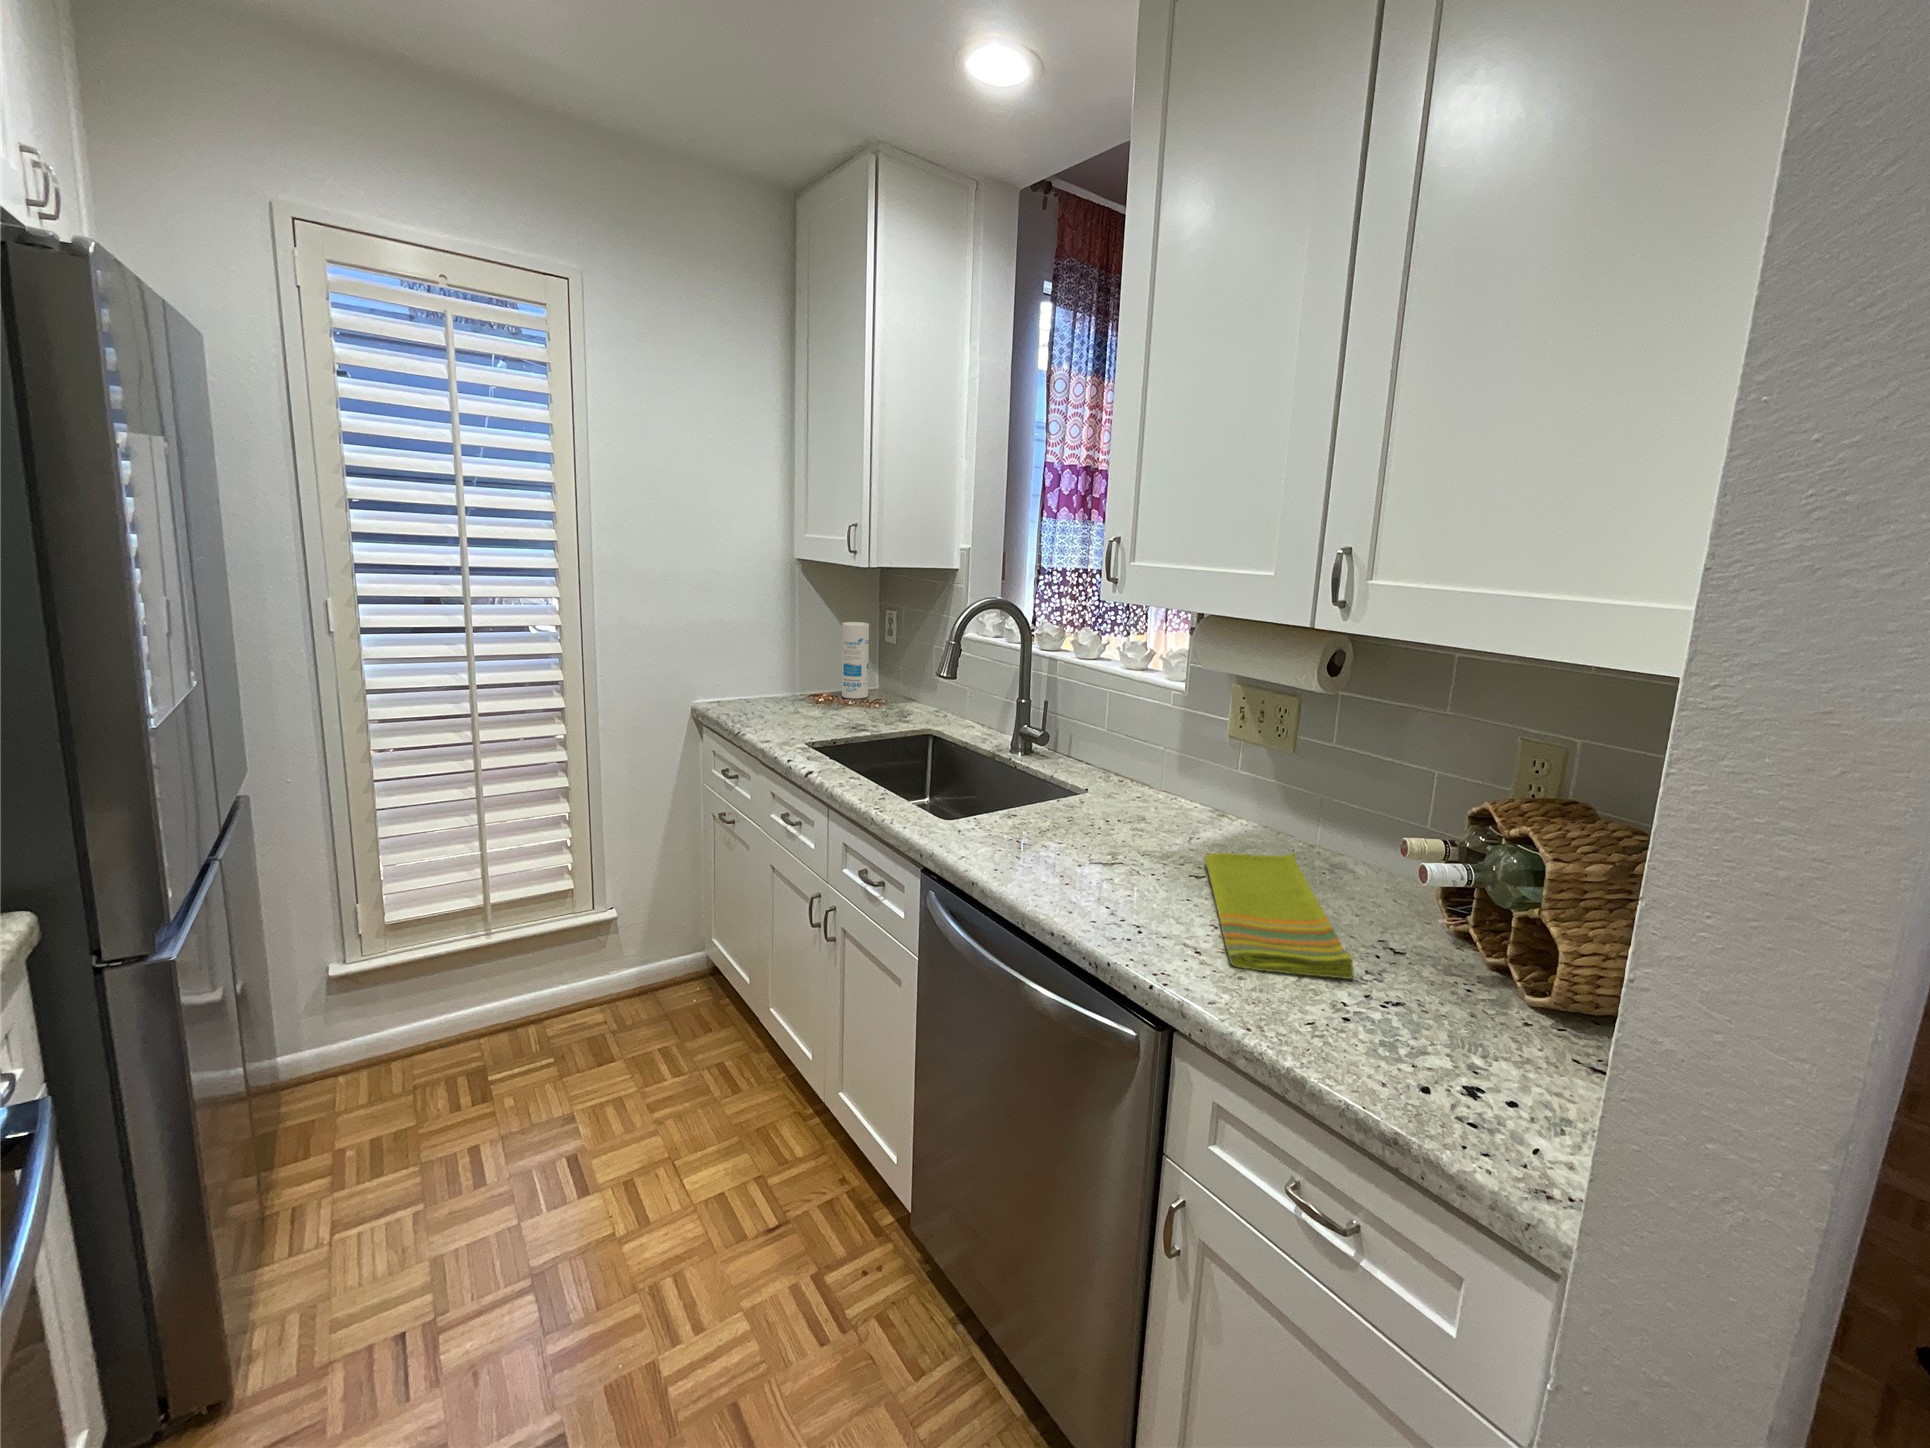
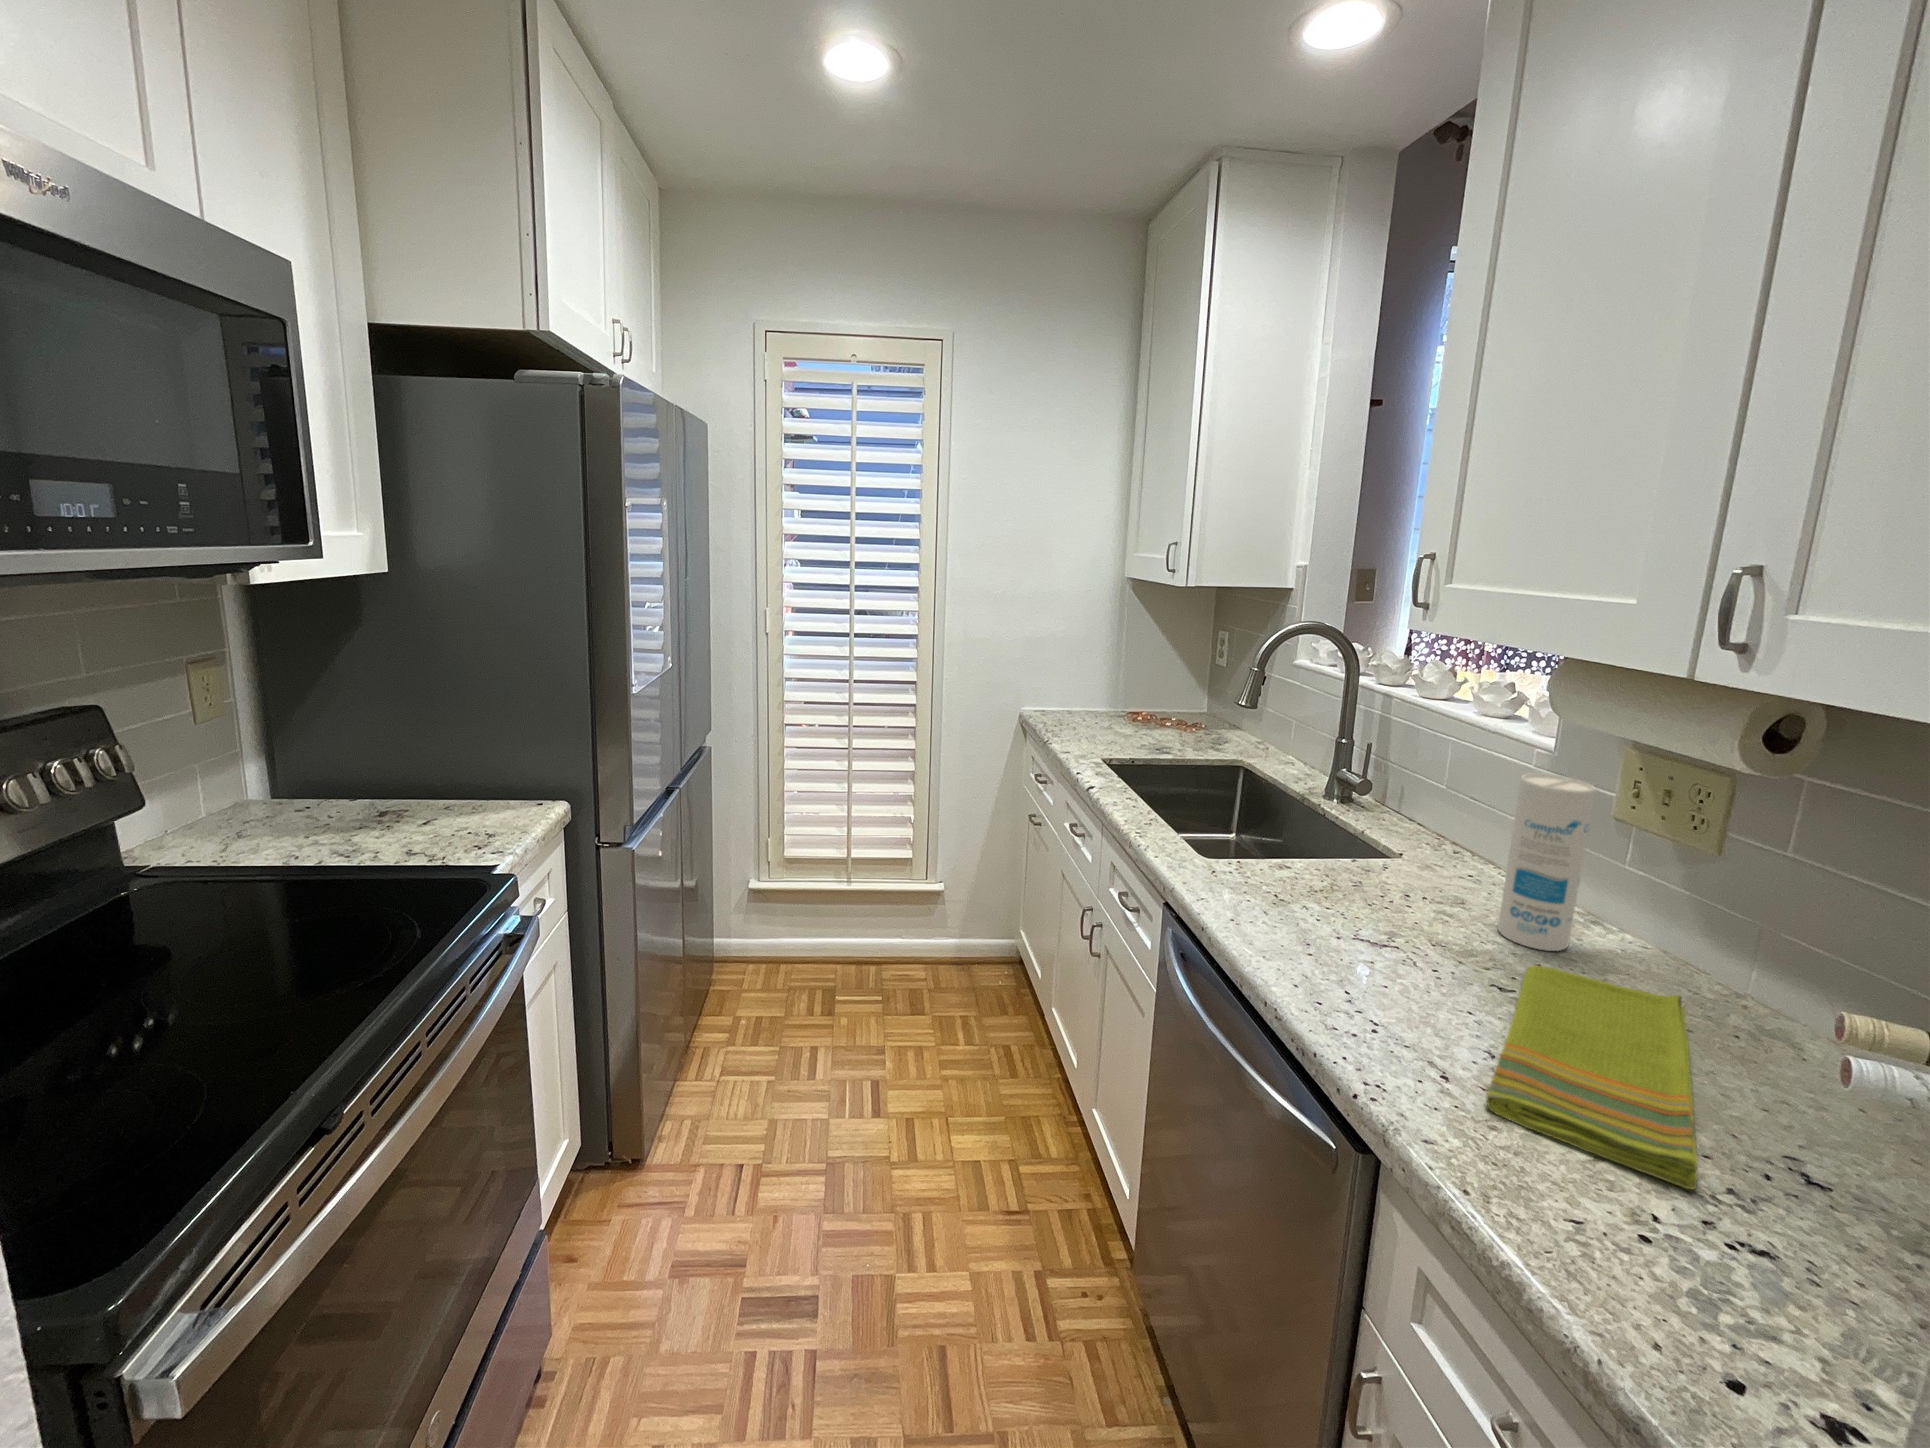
canister: present [842,622,869,699] -> present [1498,773,1595,951]

